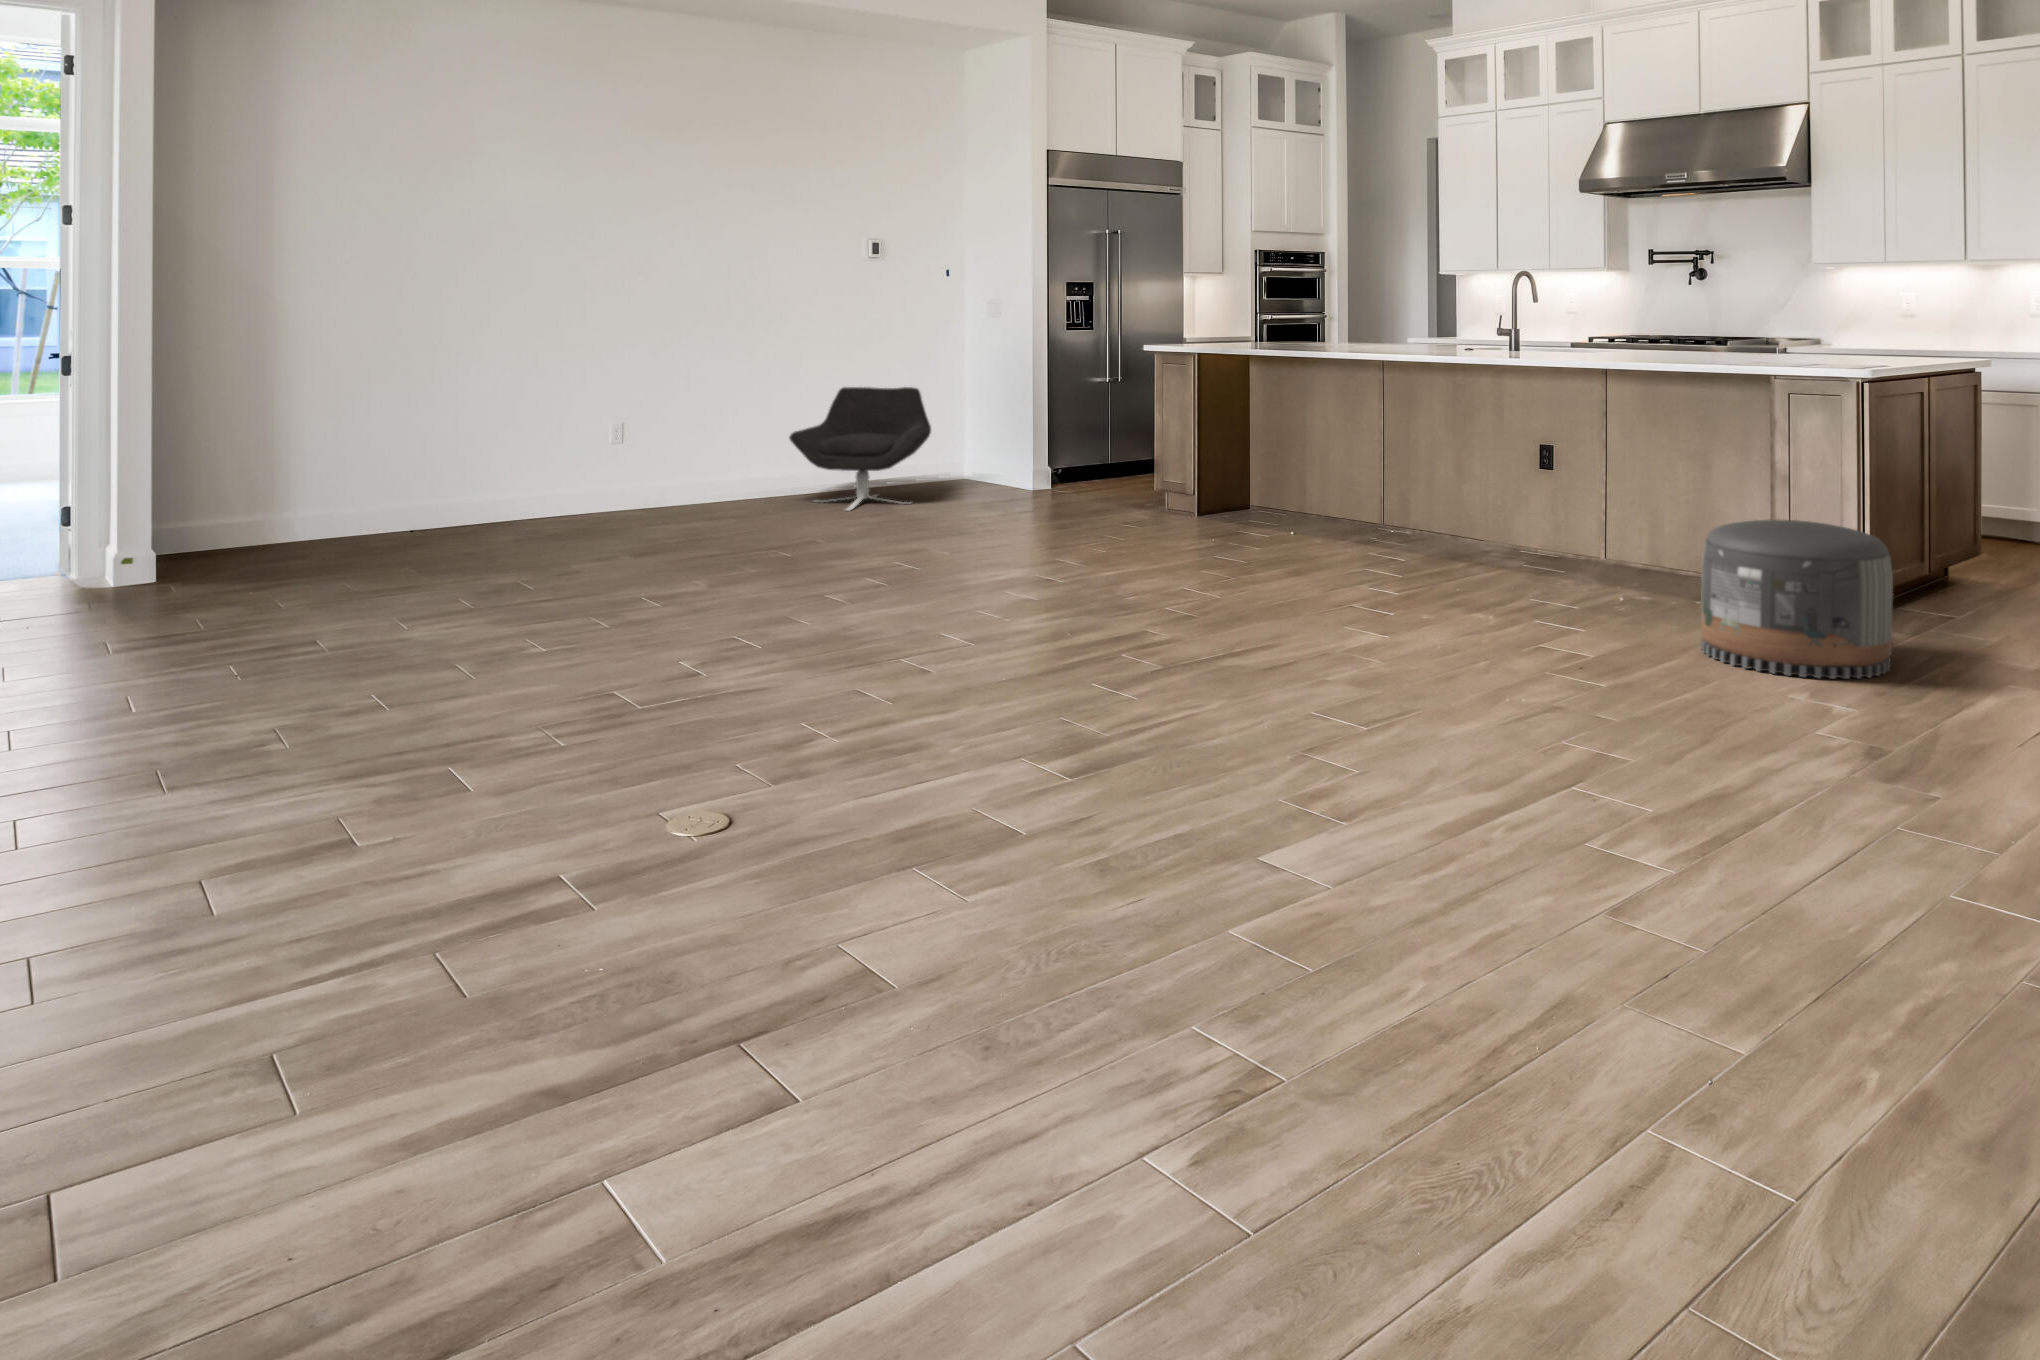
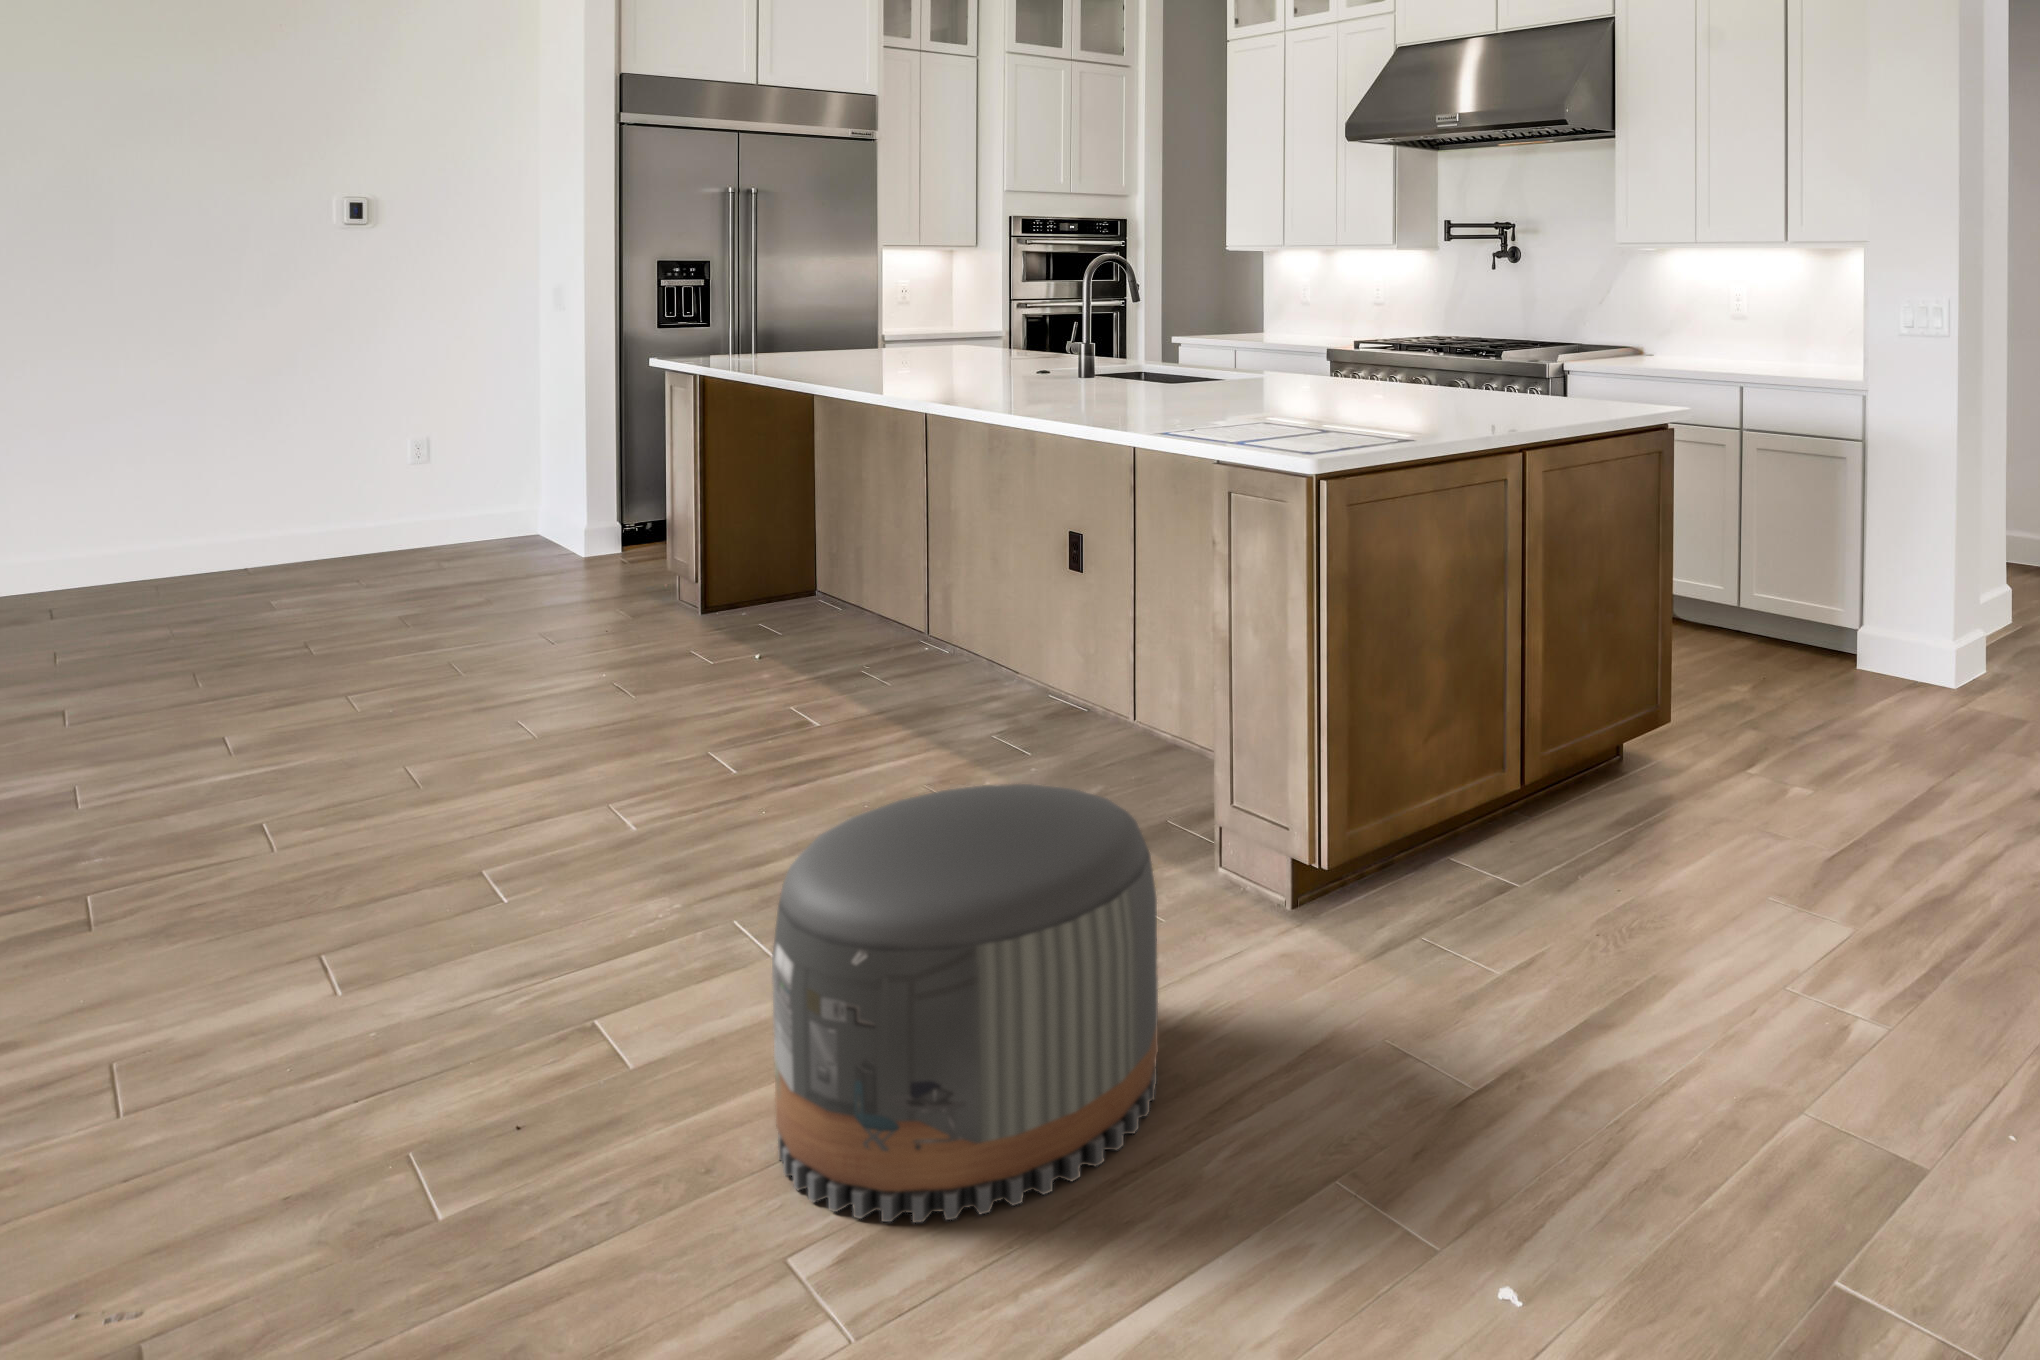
lounge chair: present [789,387,931,510] -> none [47,424,366,633]

